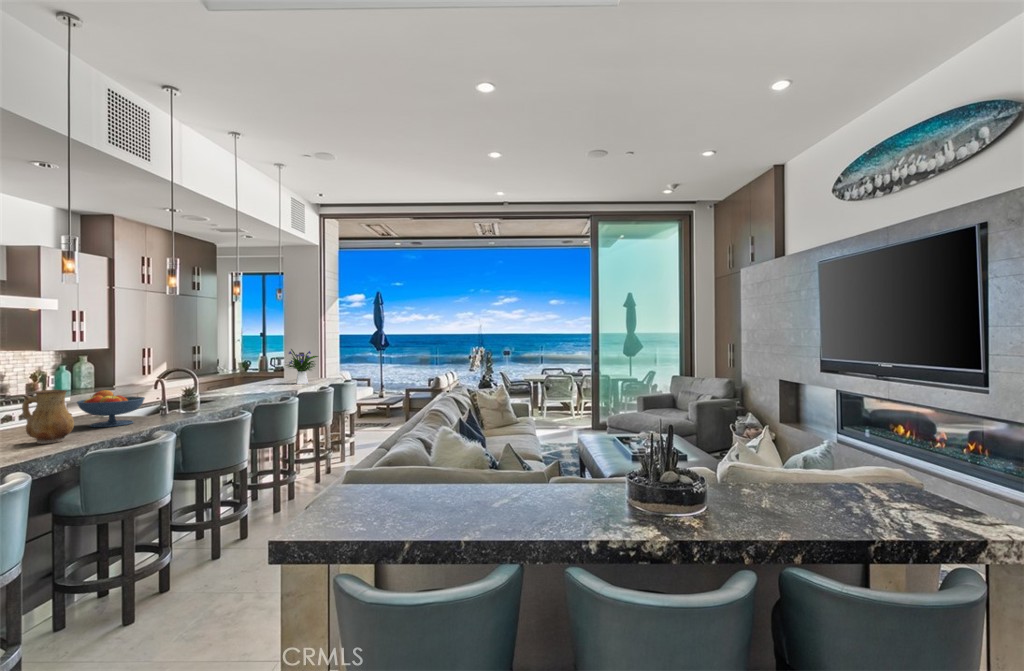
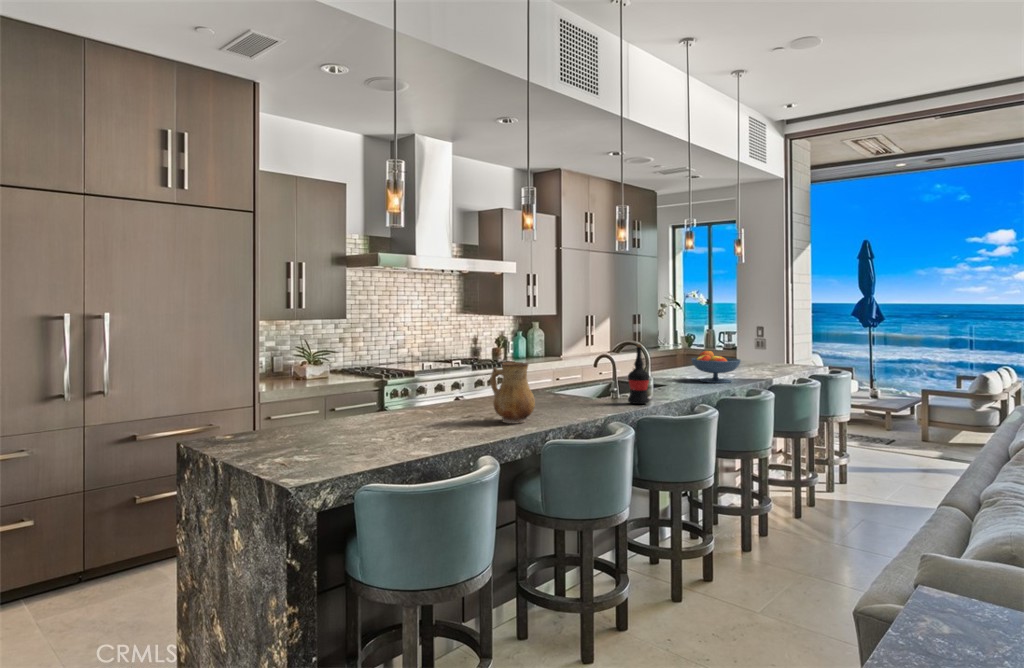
flower arrangement: present [286,349,318,384] -> none [742,319,791,368]
wine bottle: none [173,370,193,417] -> present [628,344,650,404]
fruit bowl: present [77,390,145,427] -> present [691,351,741,383]

